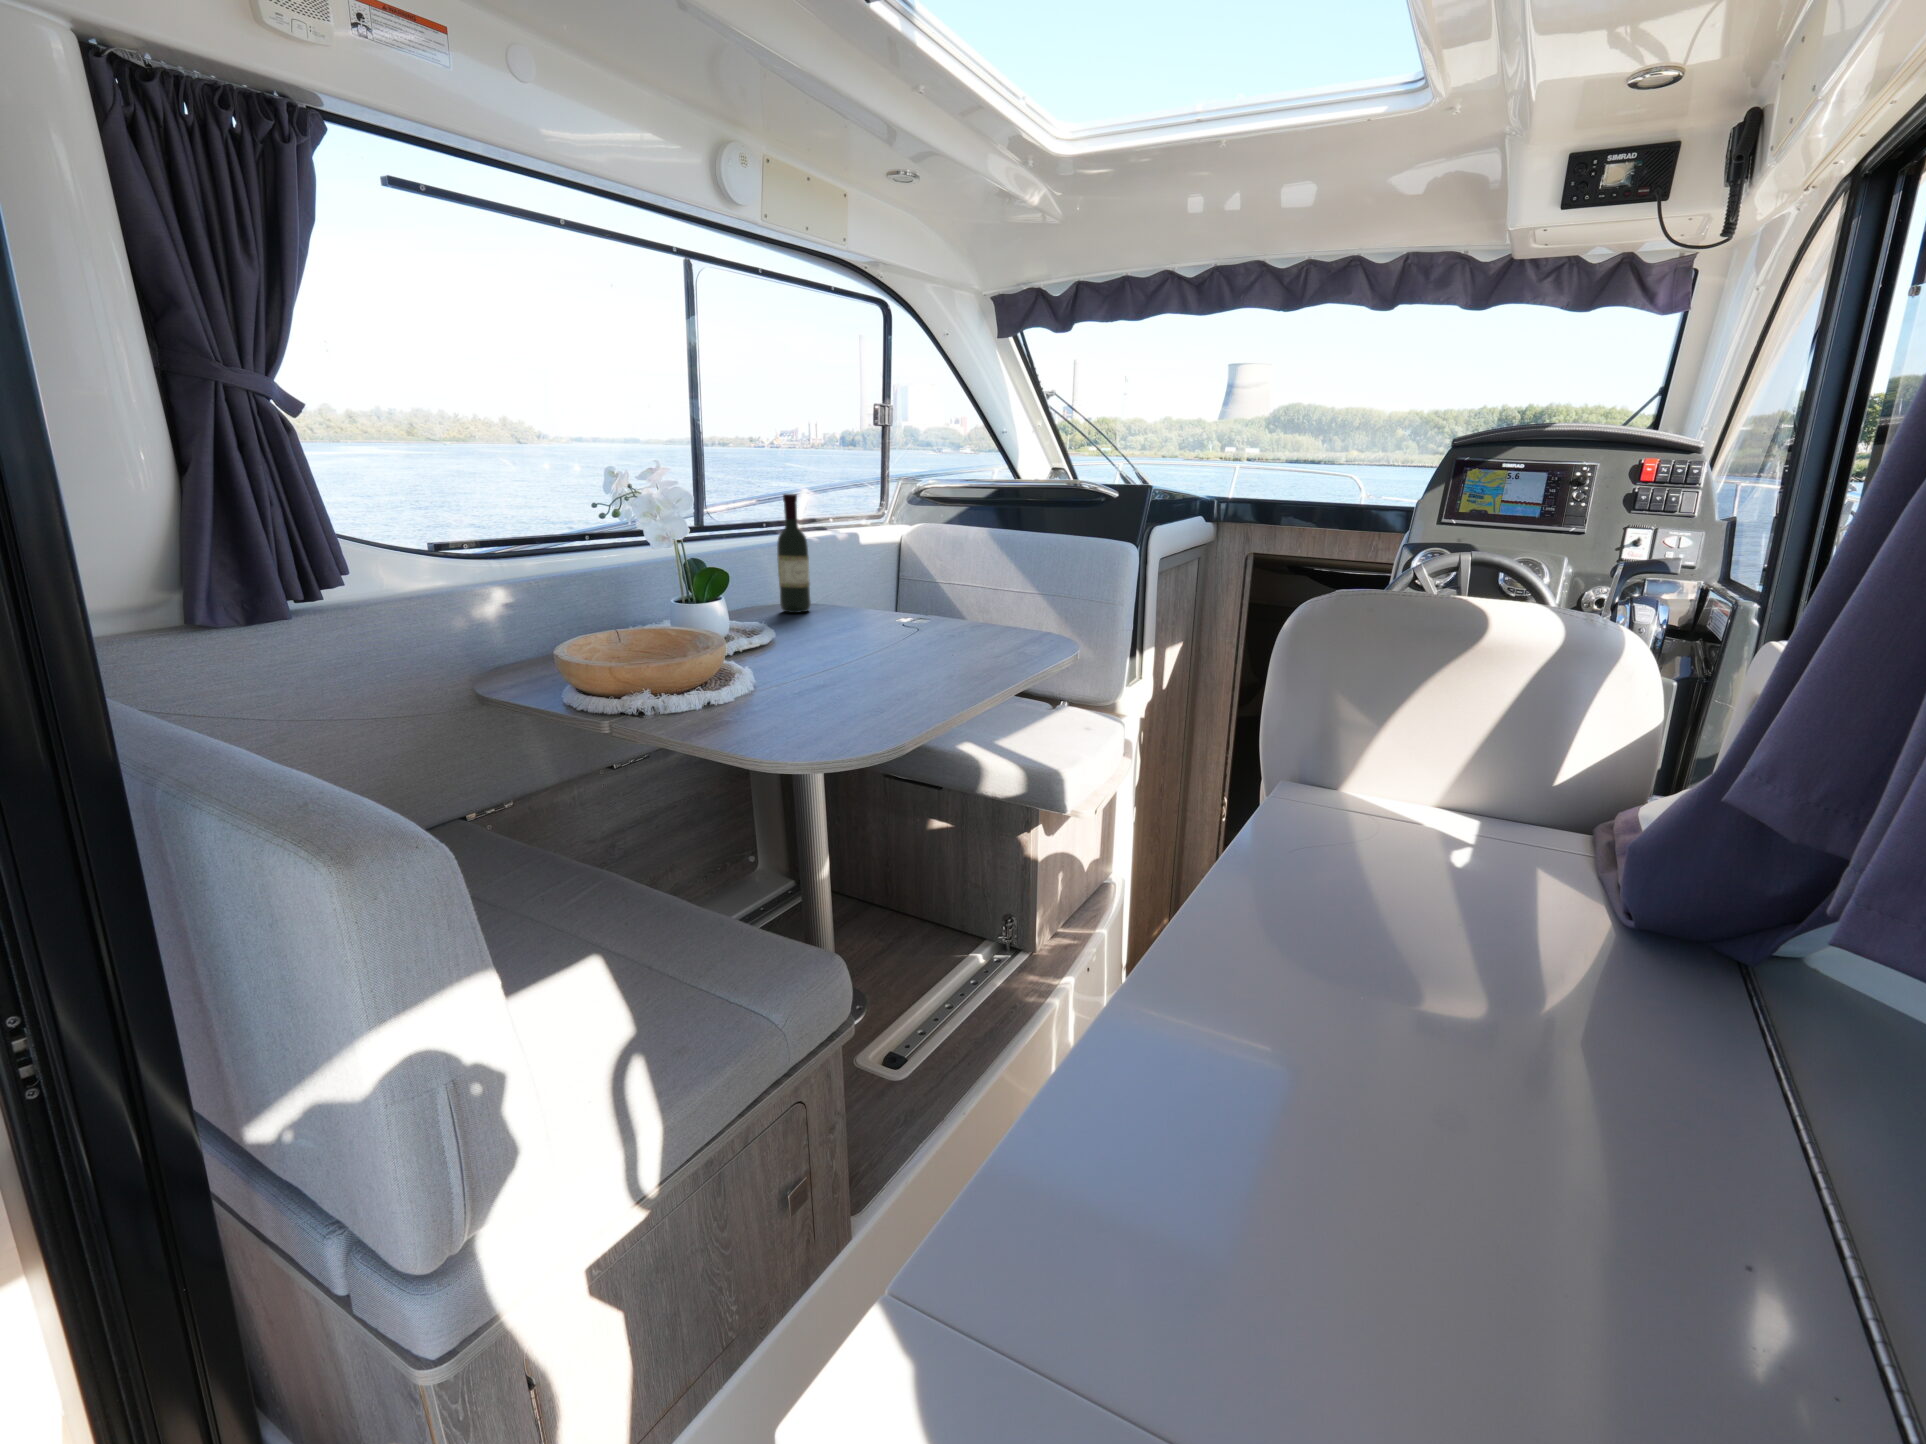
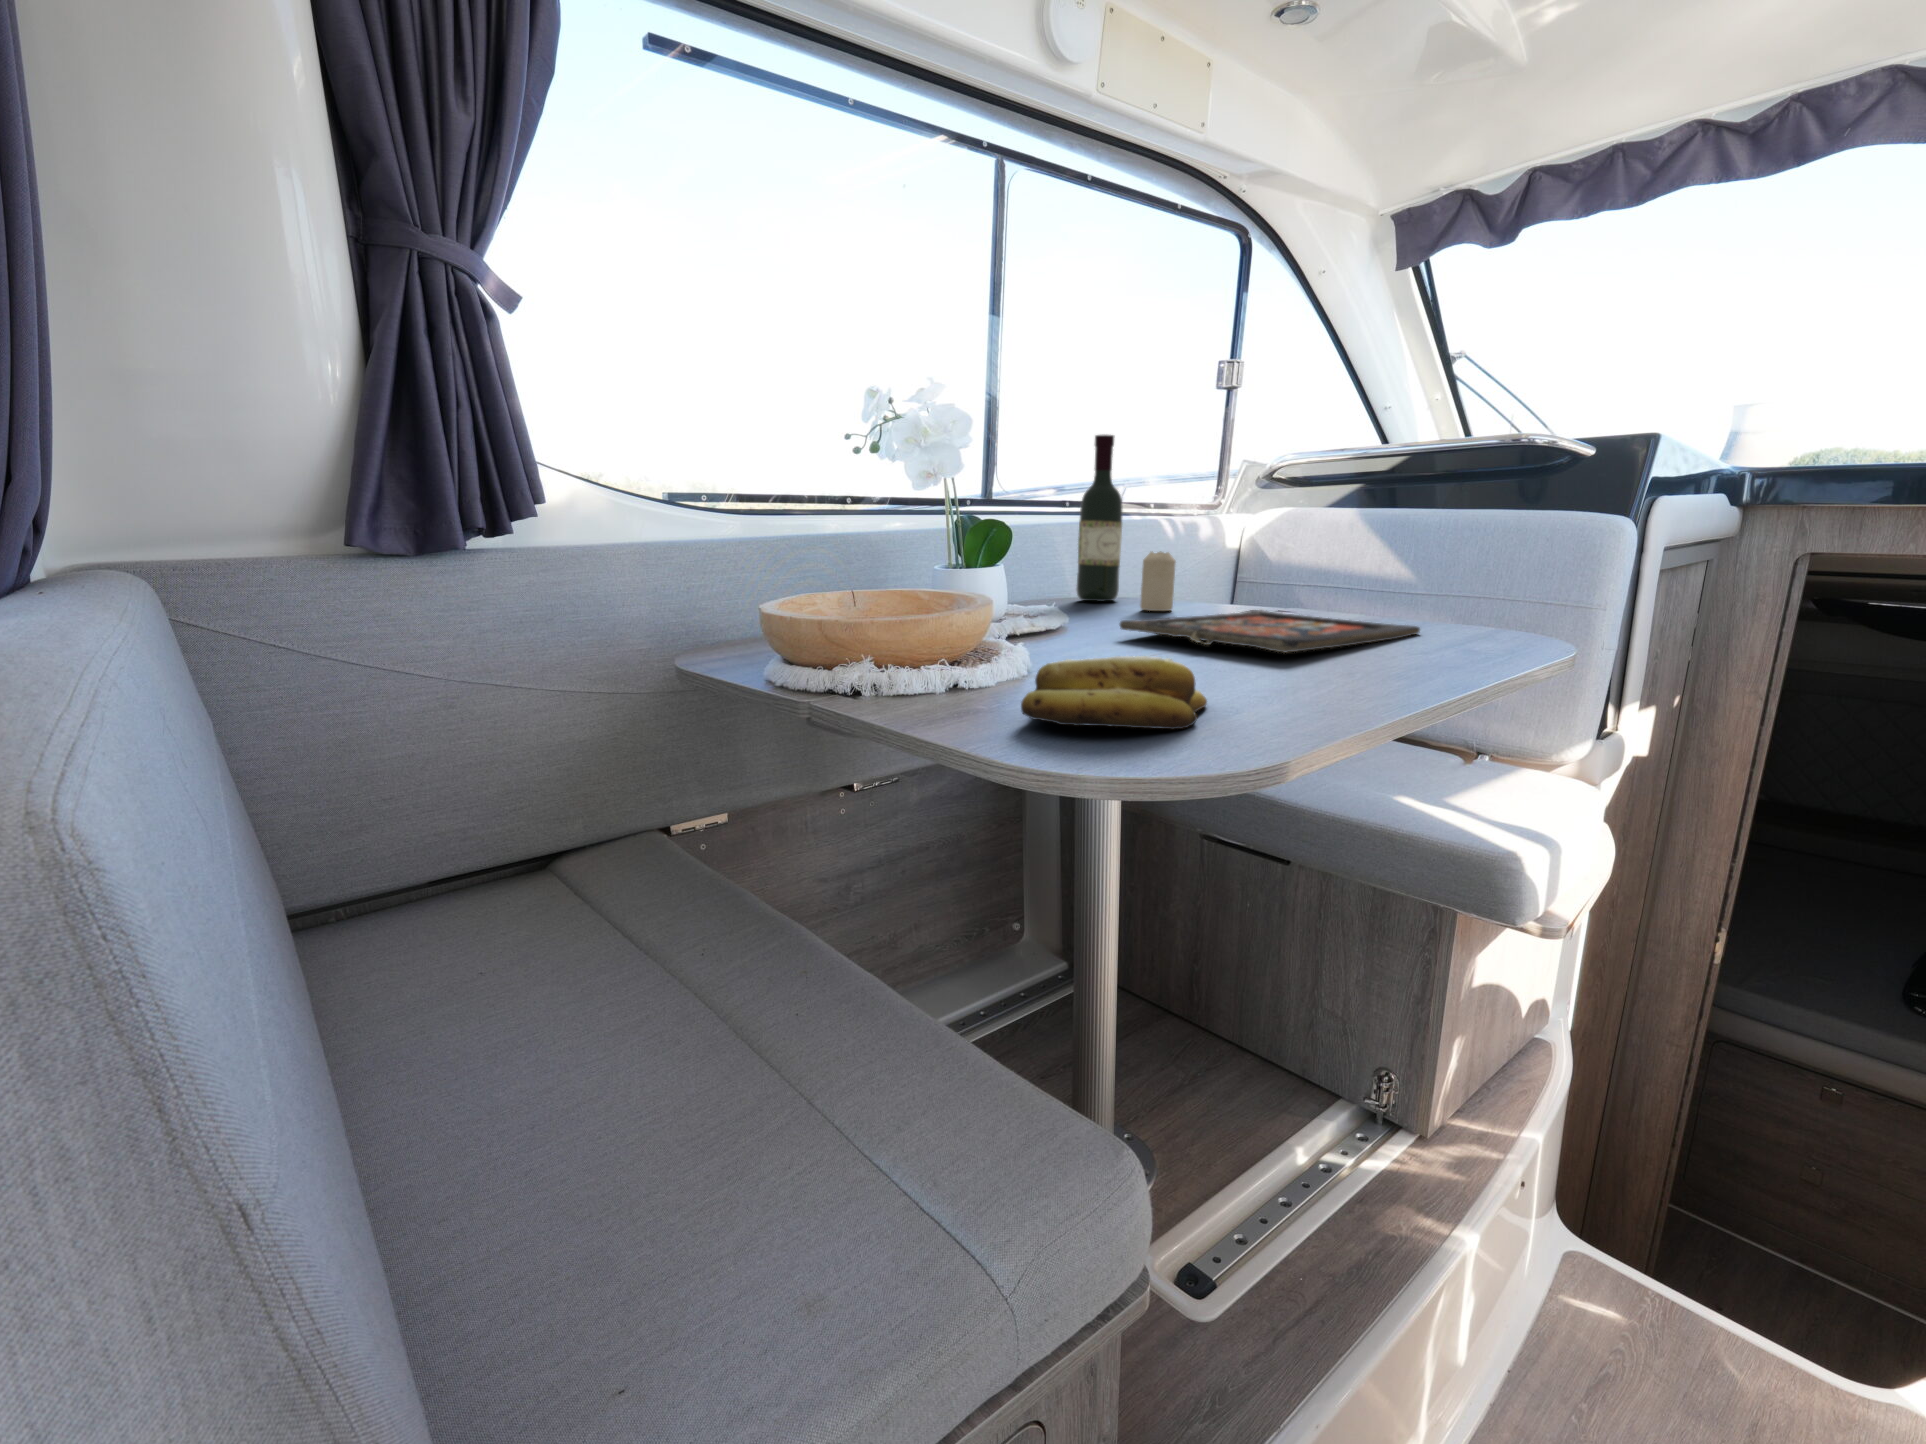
candle: none [825,580,848,622] -> present [1140,551,1176,611]
board game: none [810,620,994,661] -> present [1120,610,1420,653]
banana: none [751,685,860,728] -> present [1021,656,1207,729]

